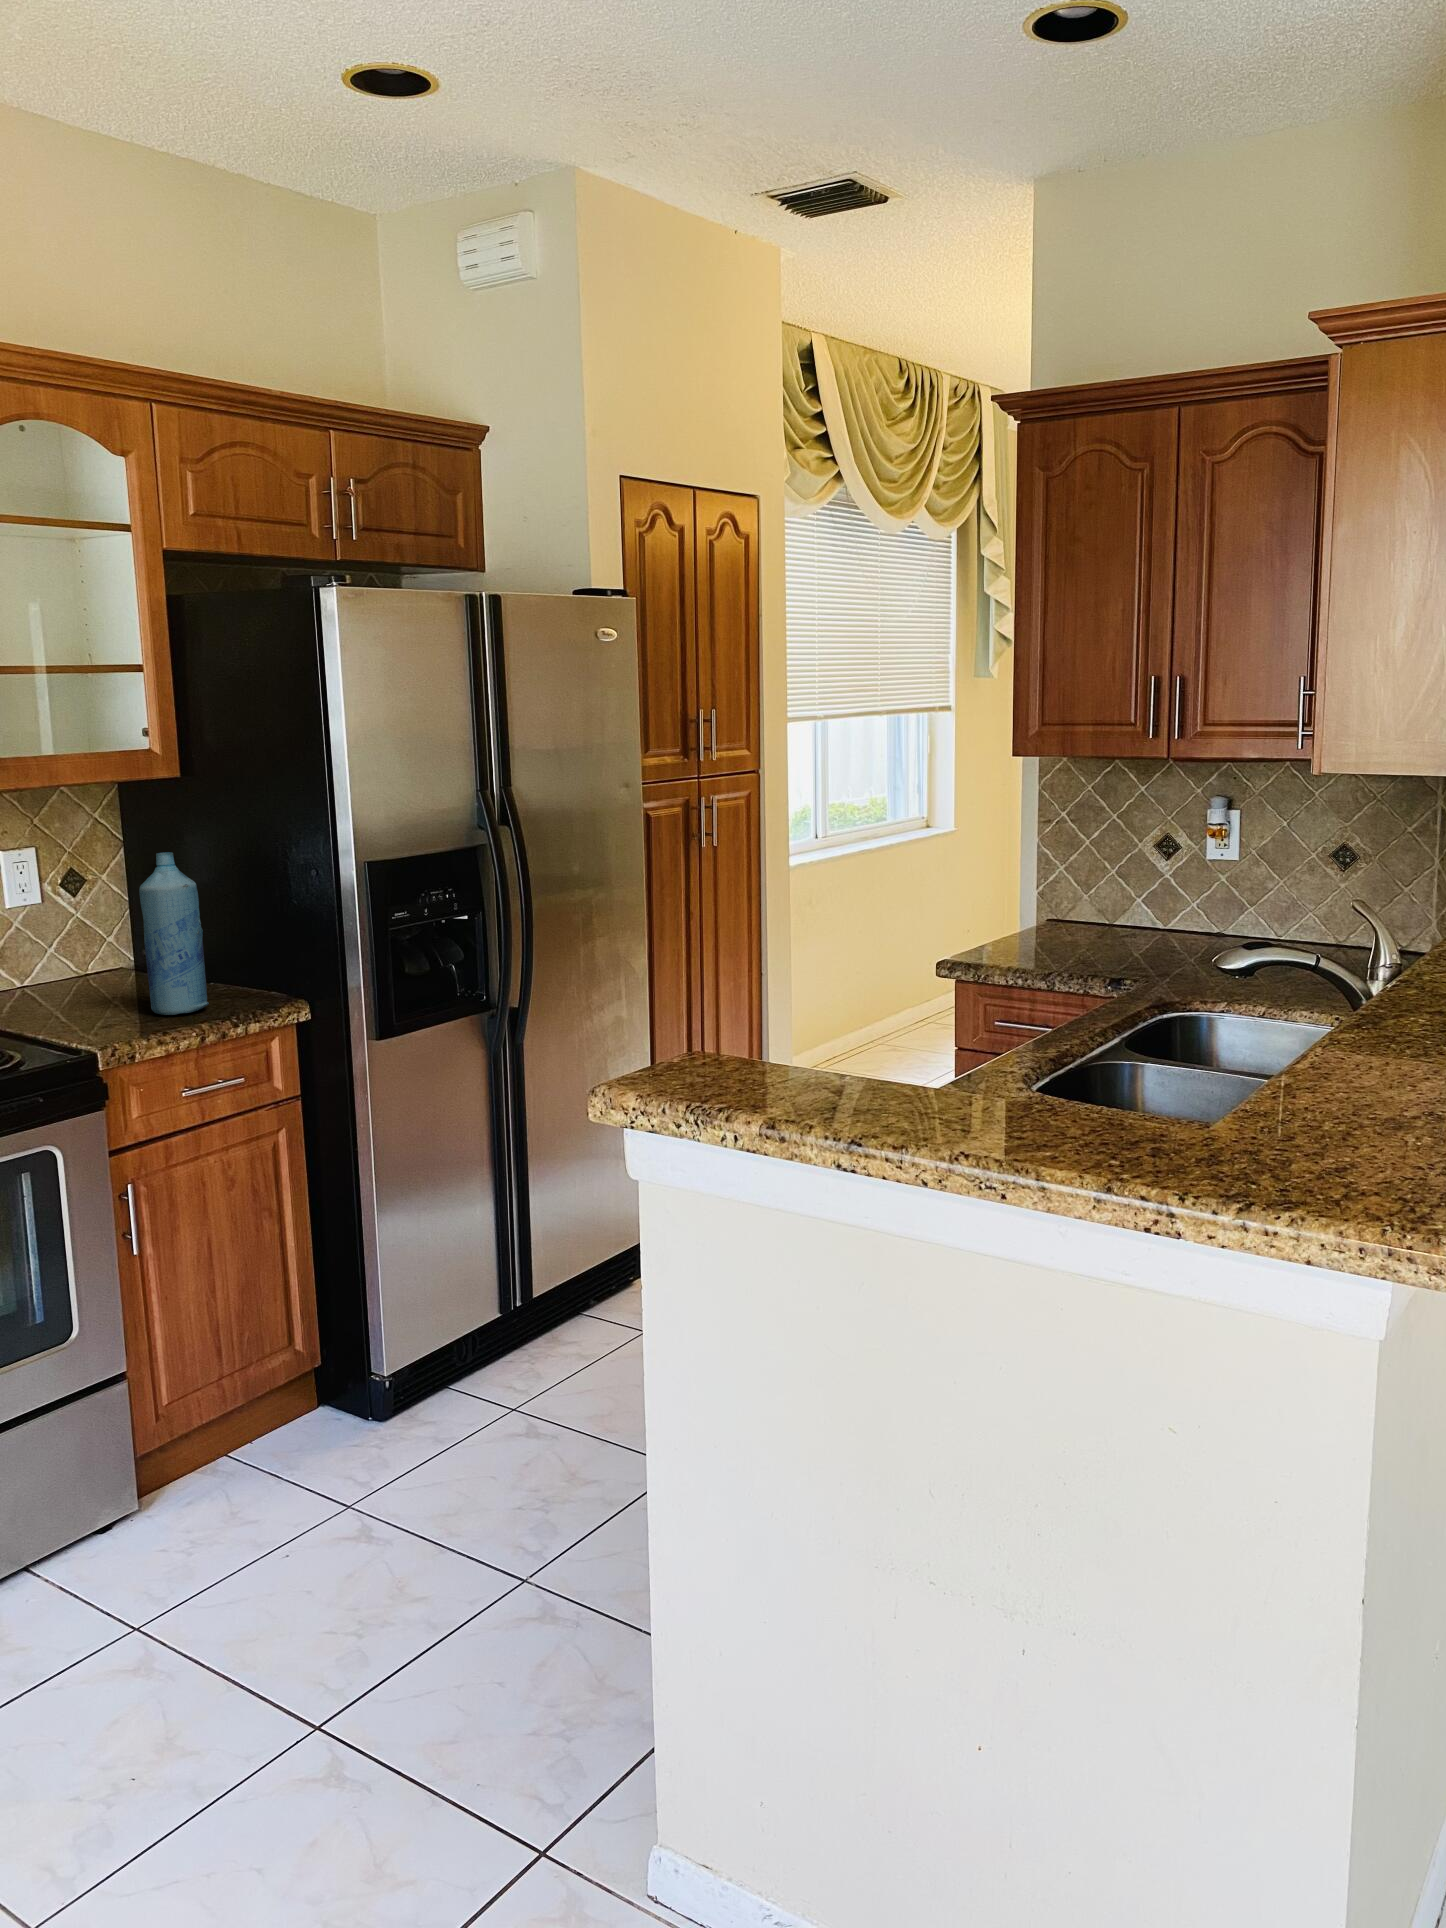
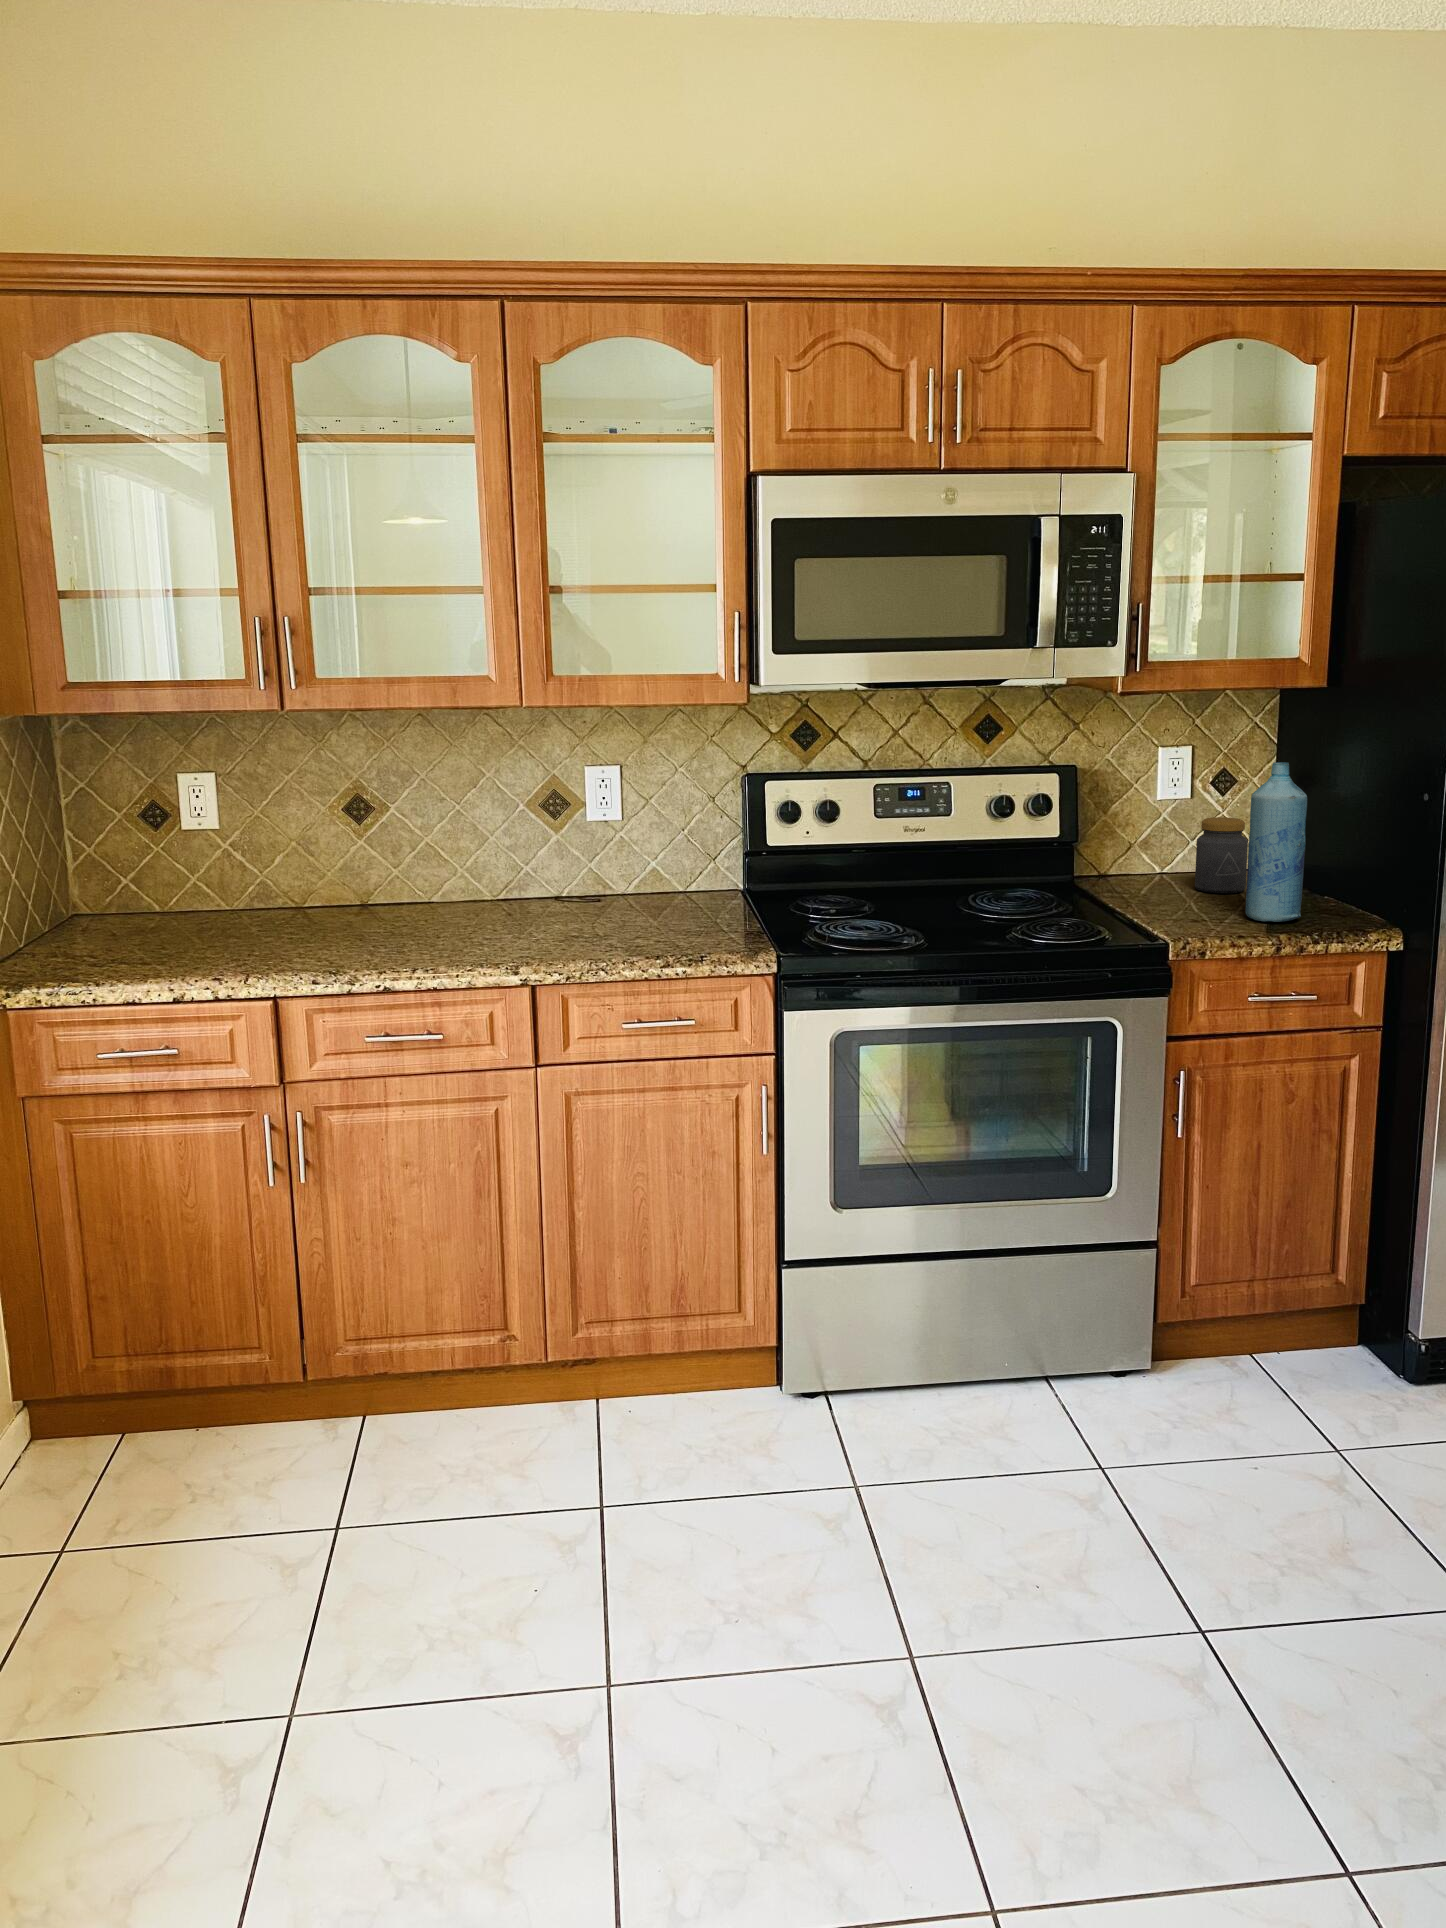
jar: none [65,917,127,998] -> present [1195,817,1248,893]

